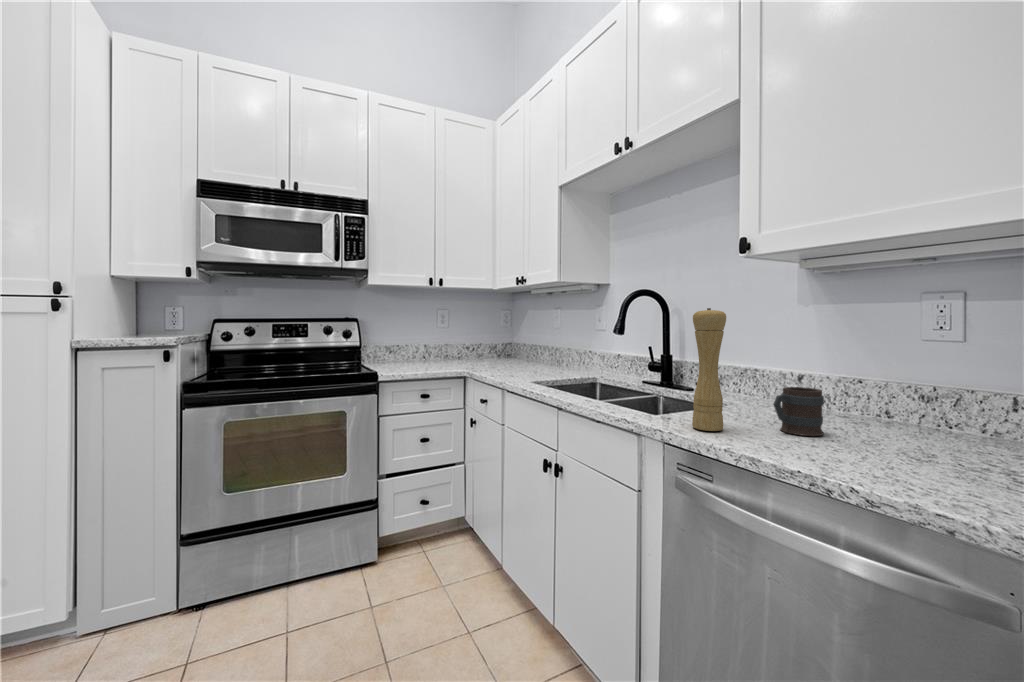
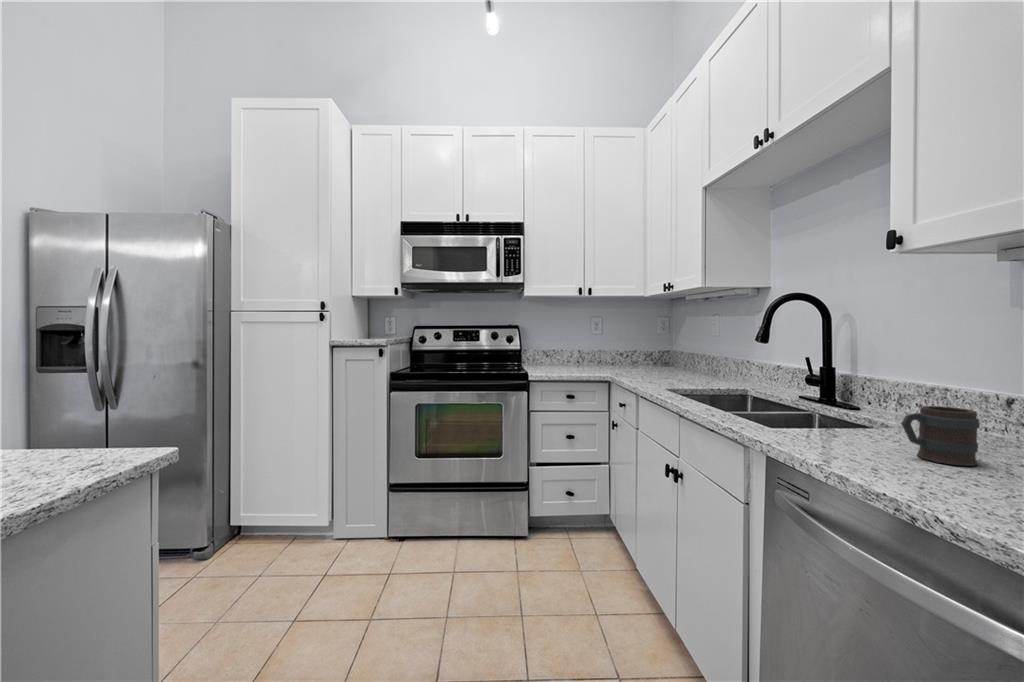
pepper mill: present [692,308,726,431] -> none [800,315,840,447]

